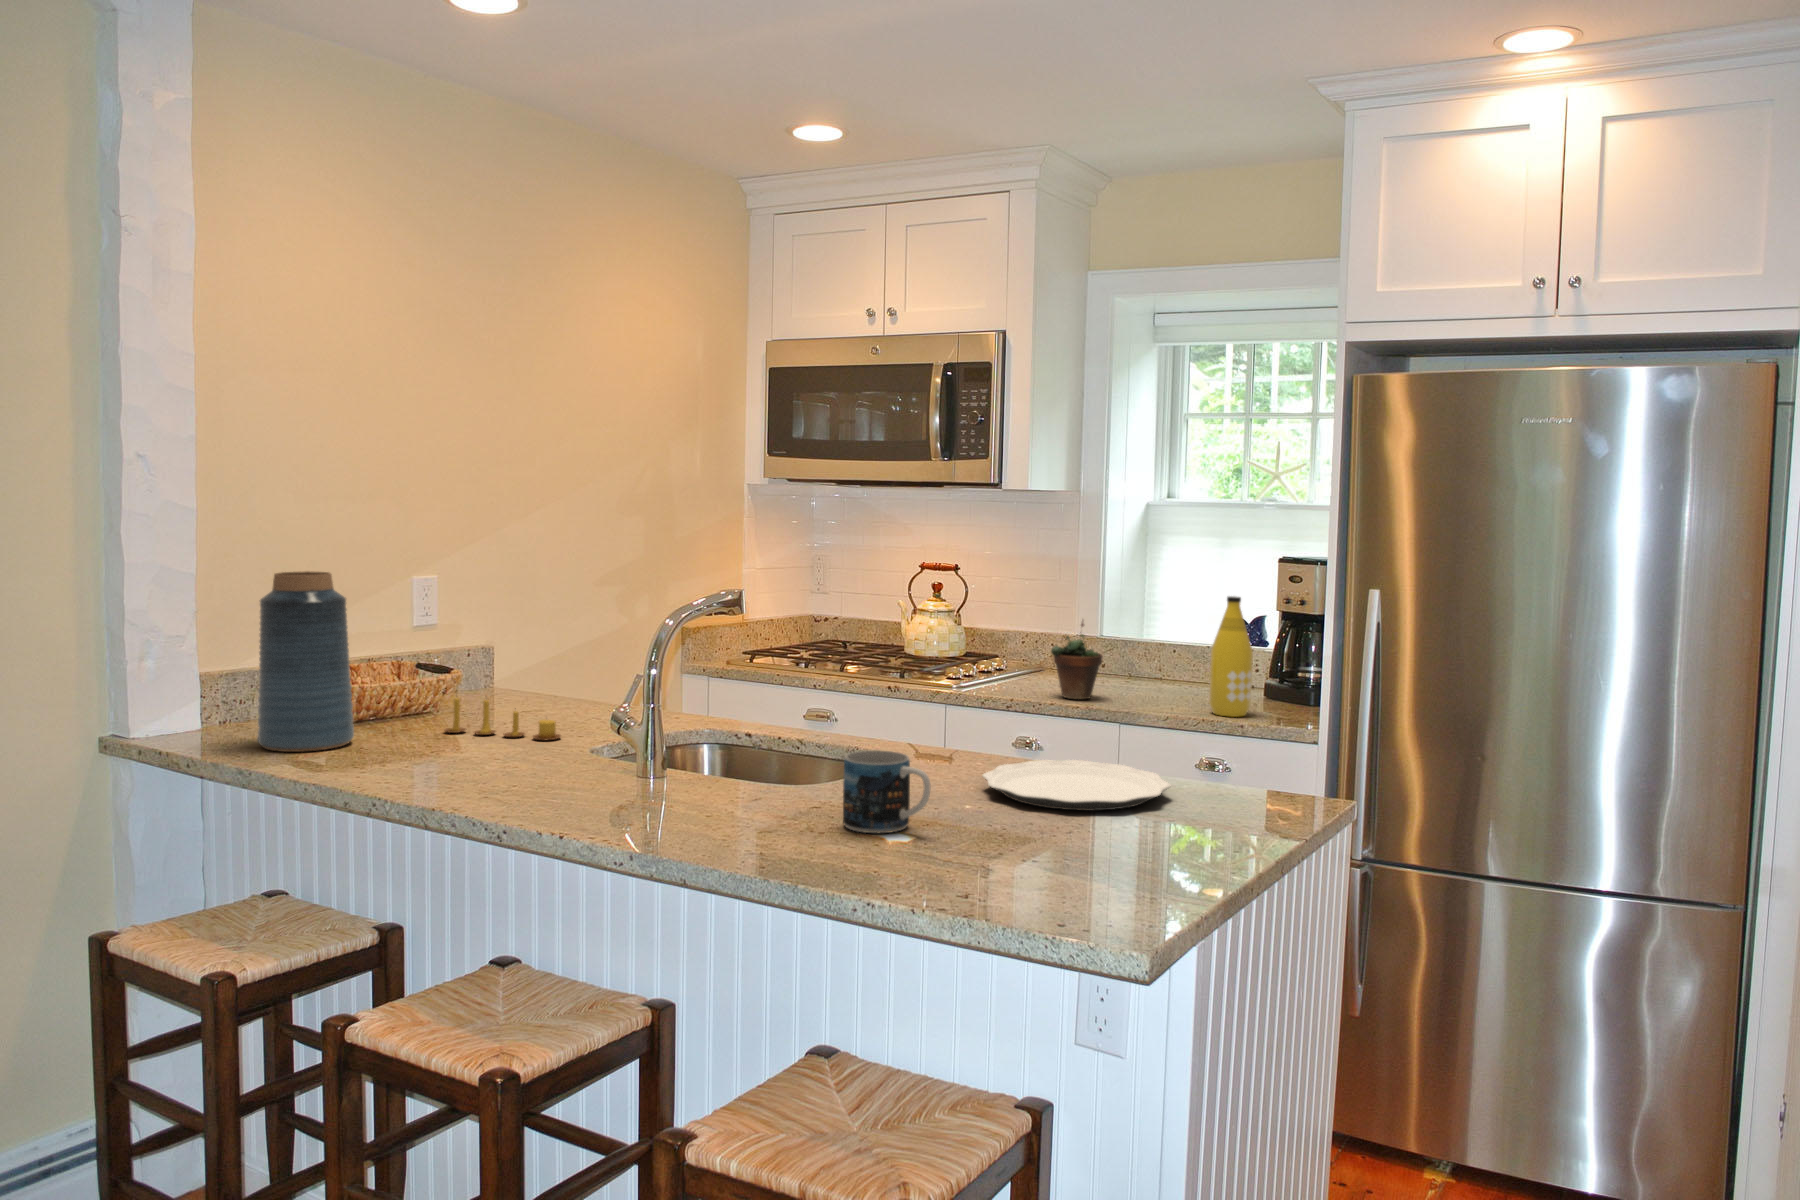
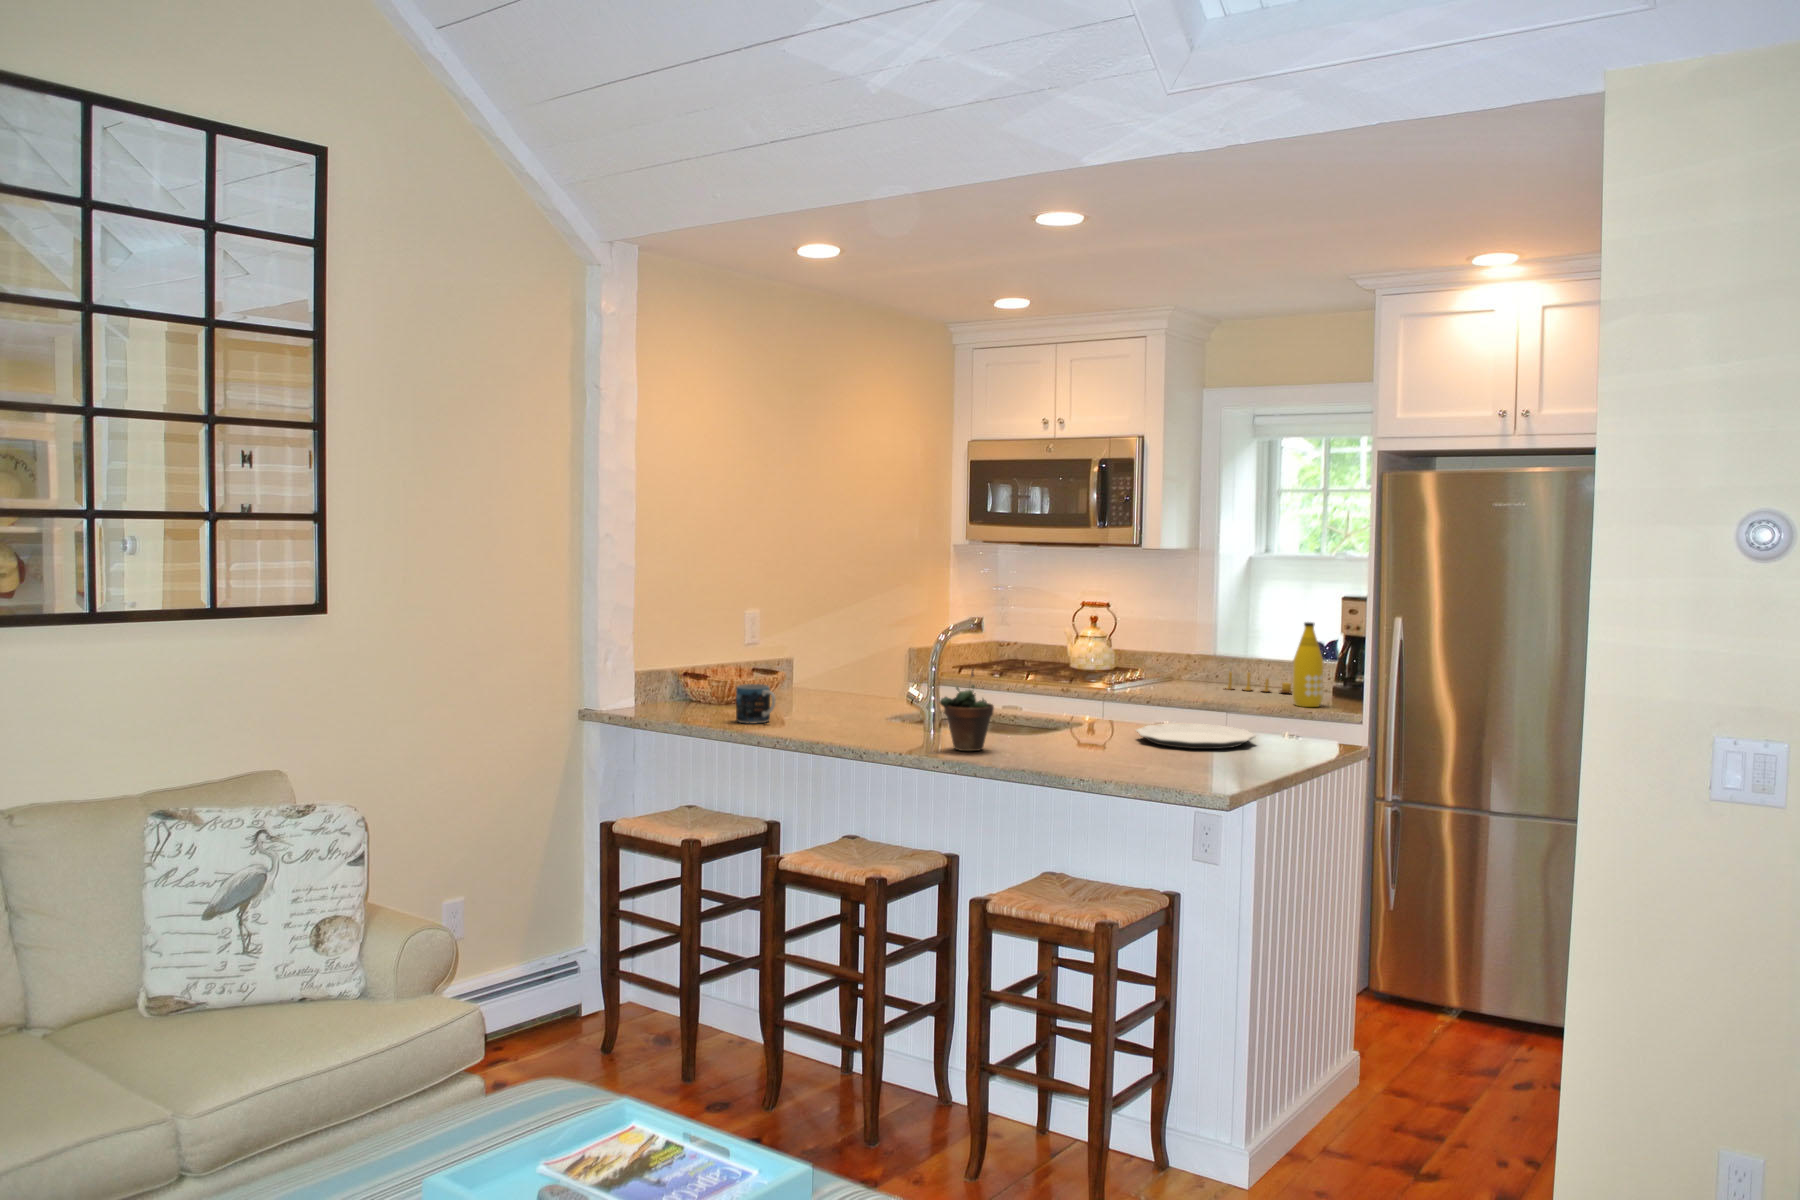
vase: present [258,571,354,752] -> none [676,607,732,718]
succulent plant: present [1051,621,1103,699] -> present [940,670,994,751]
candle: present [445,698,561,740] -> present [1225,672,1292,693]
mug: present [843,750,931,833] -> present [736,684,776,723]

